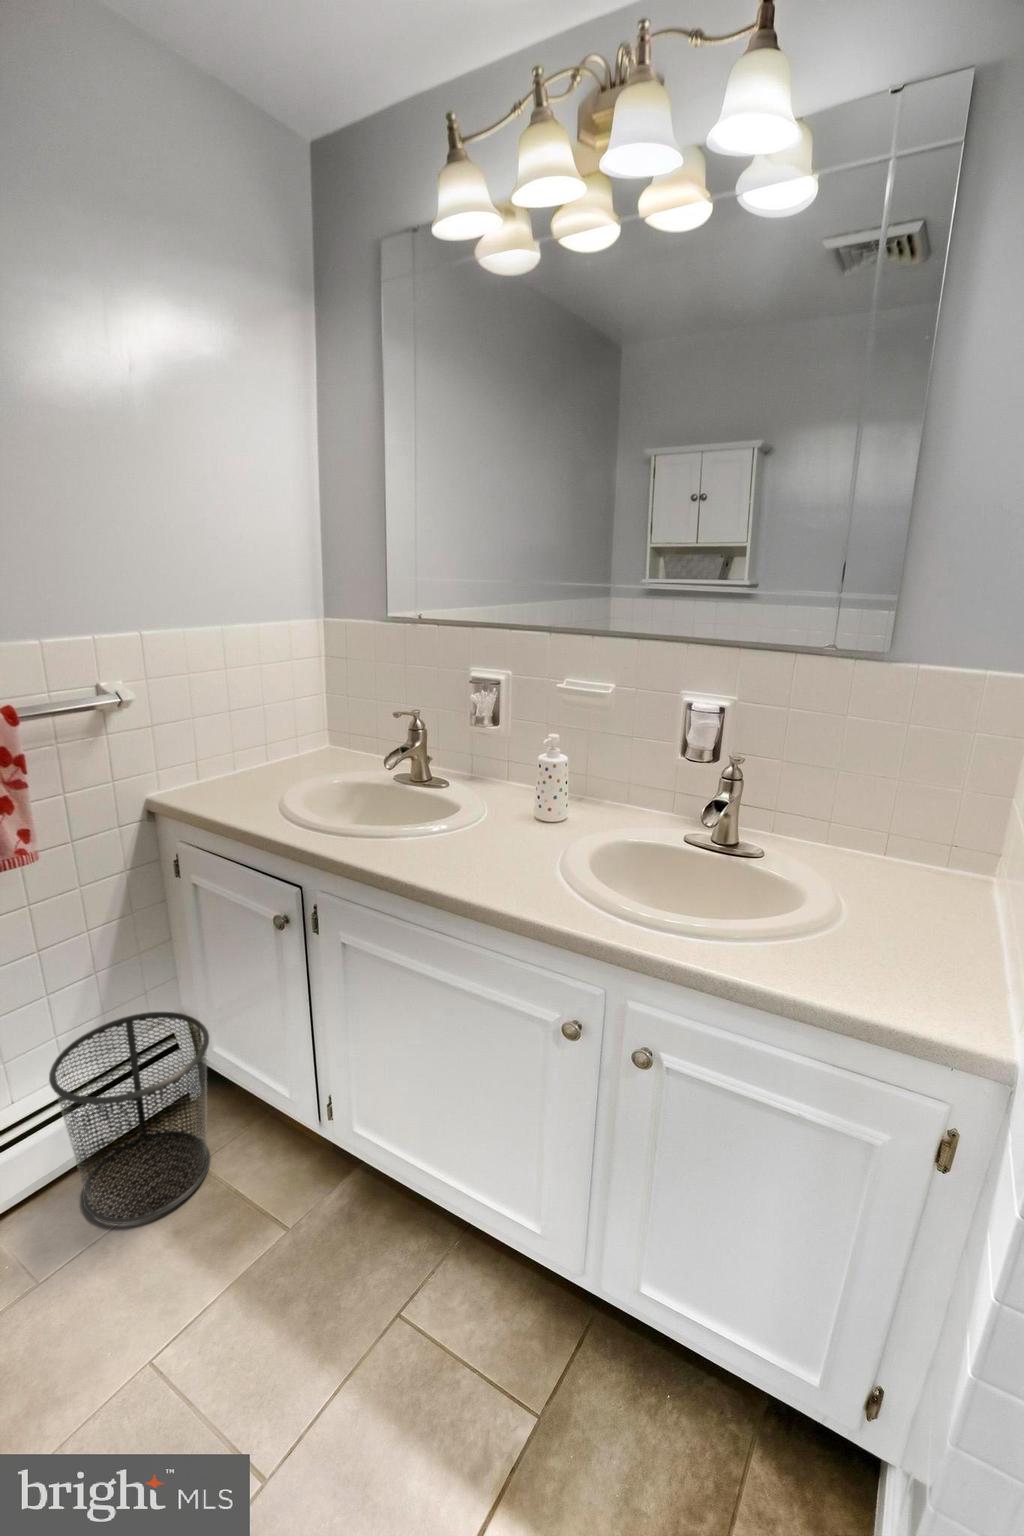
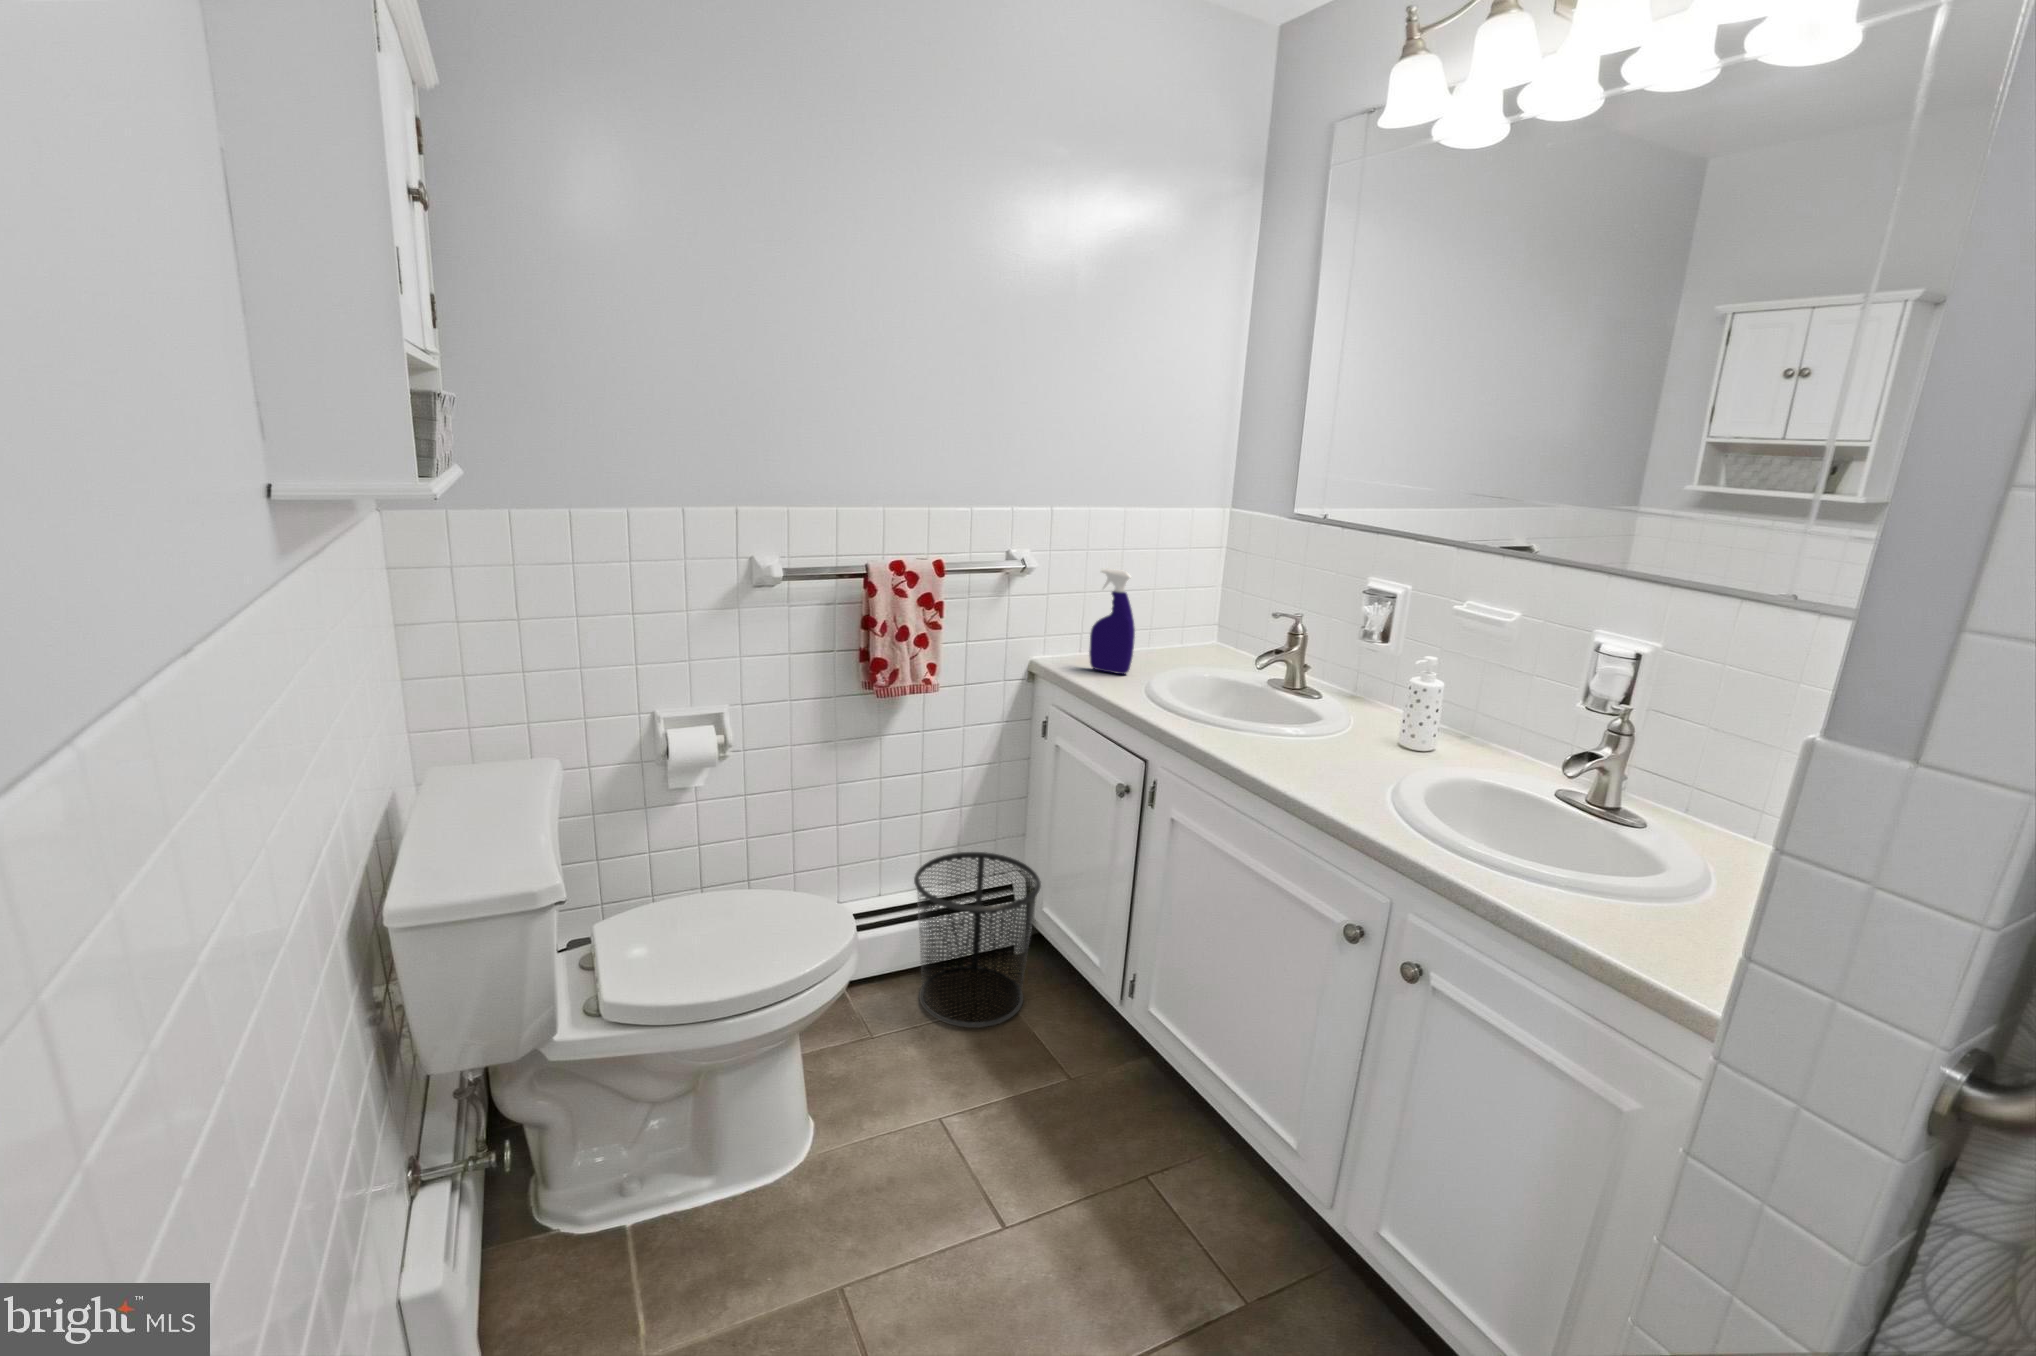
spray bottle: none [213,689,264,796] -> present [1089,569,1135,674]

